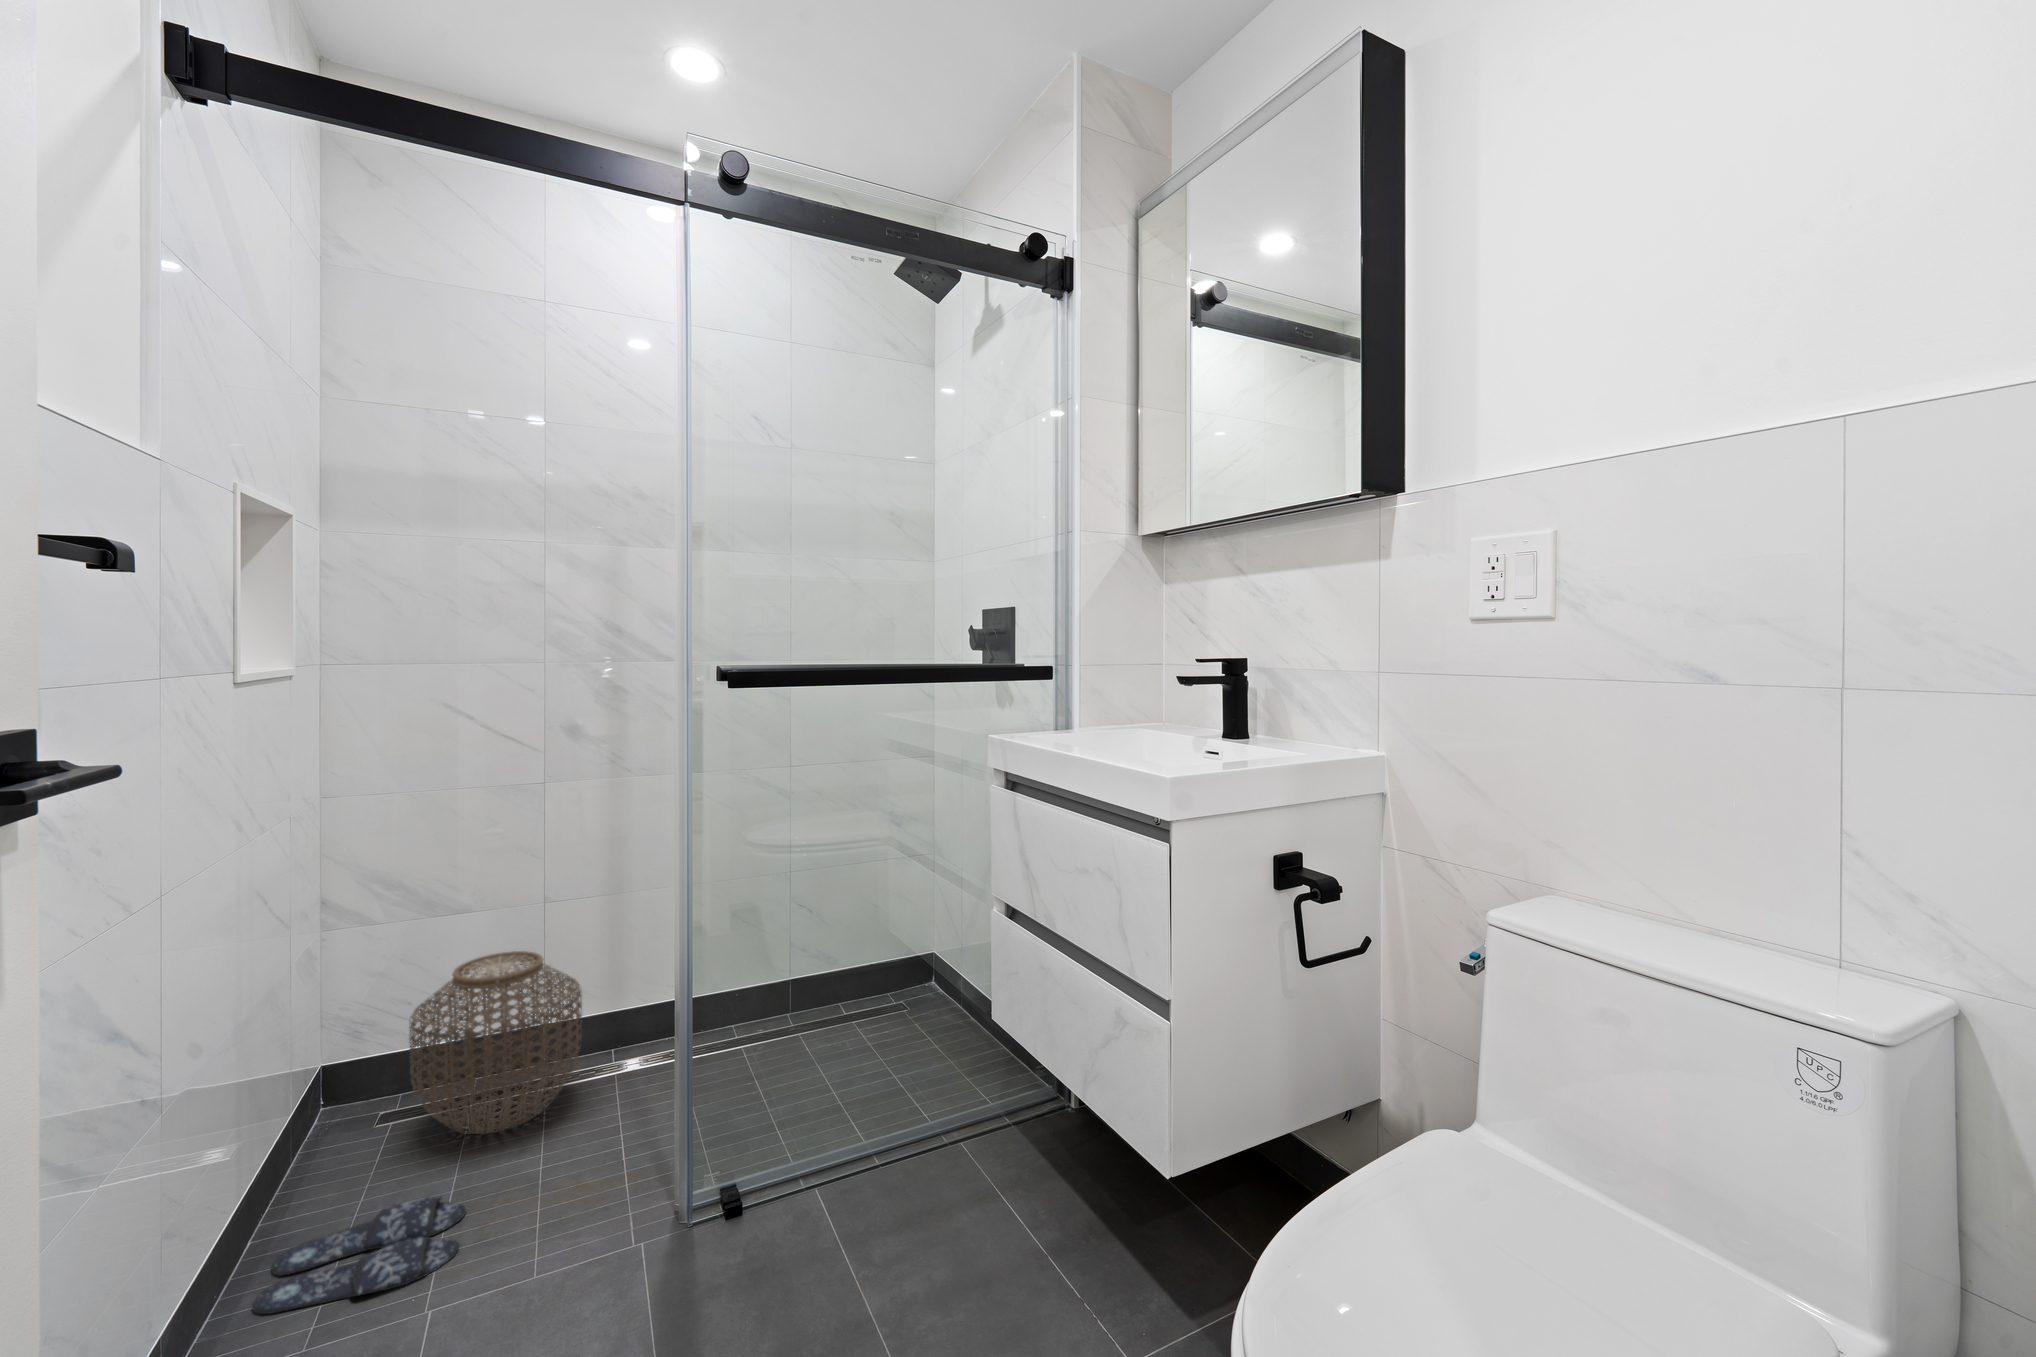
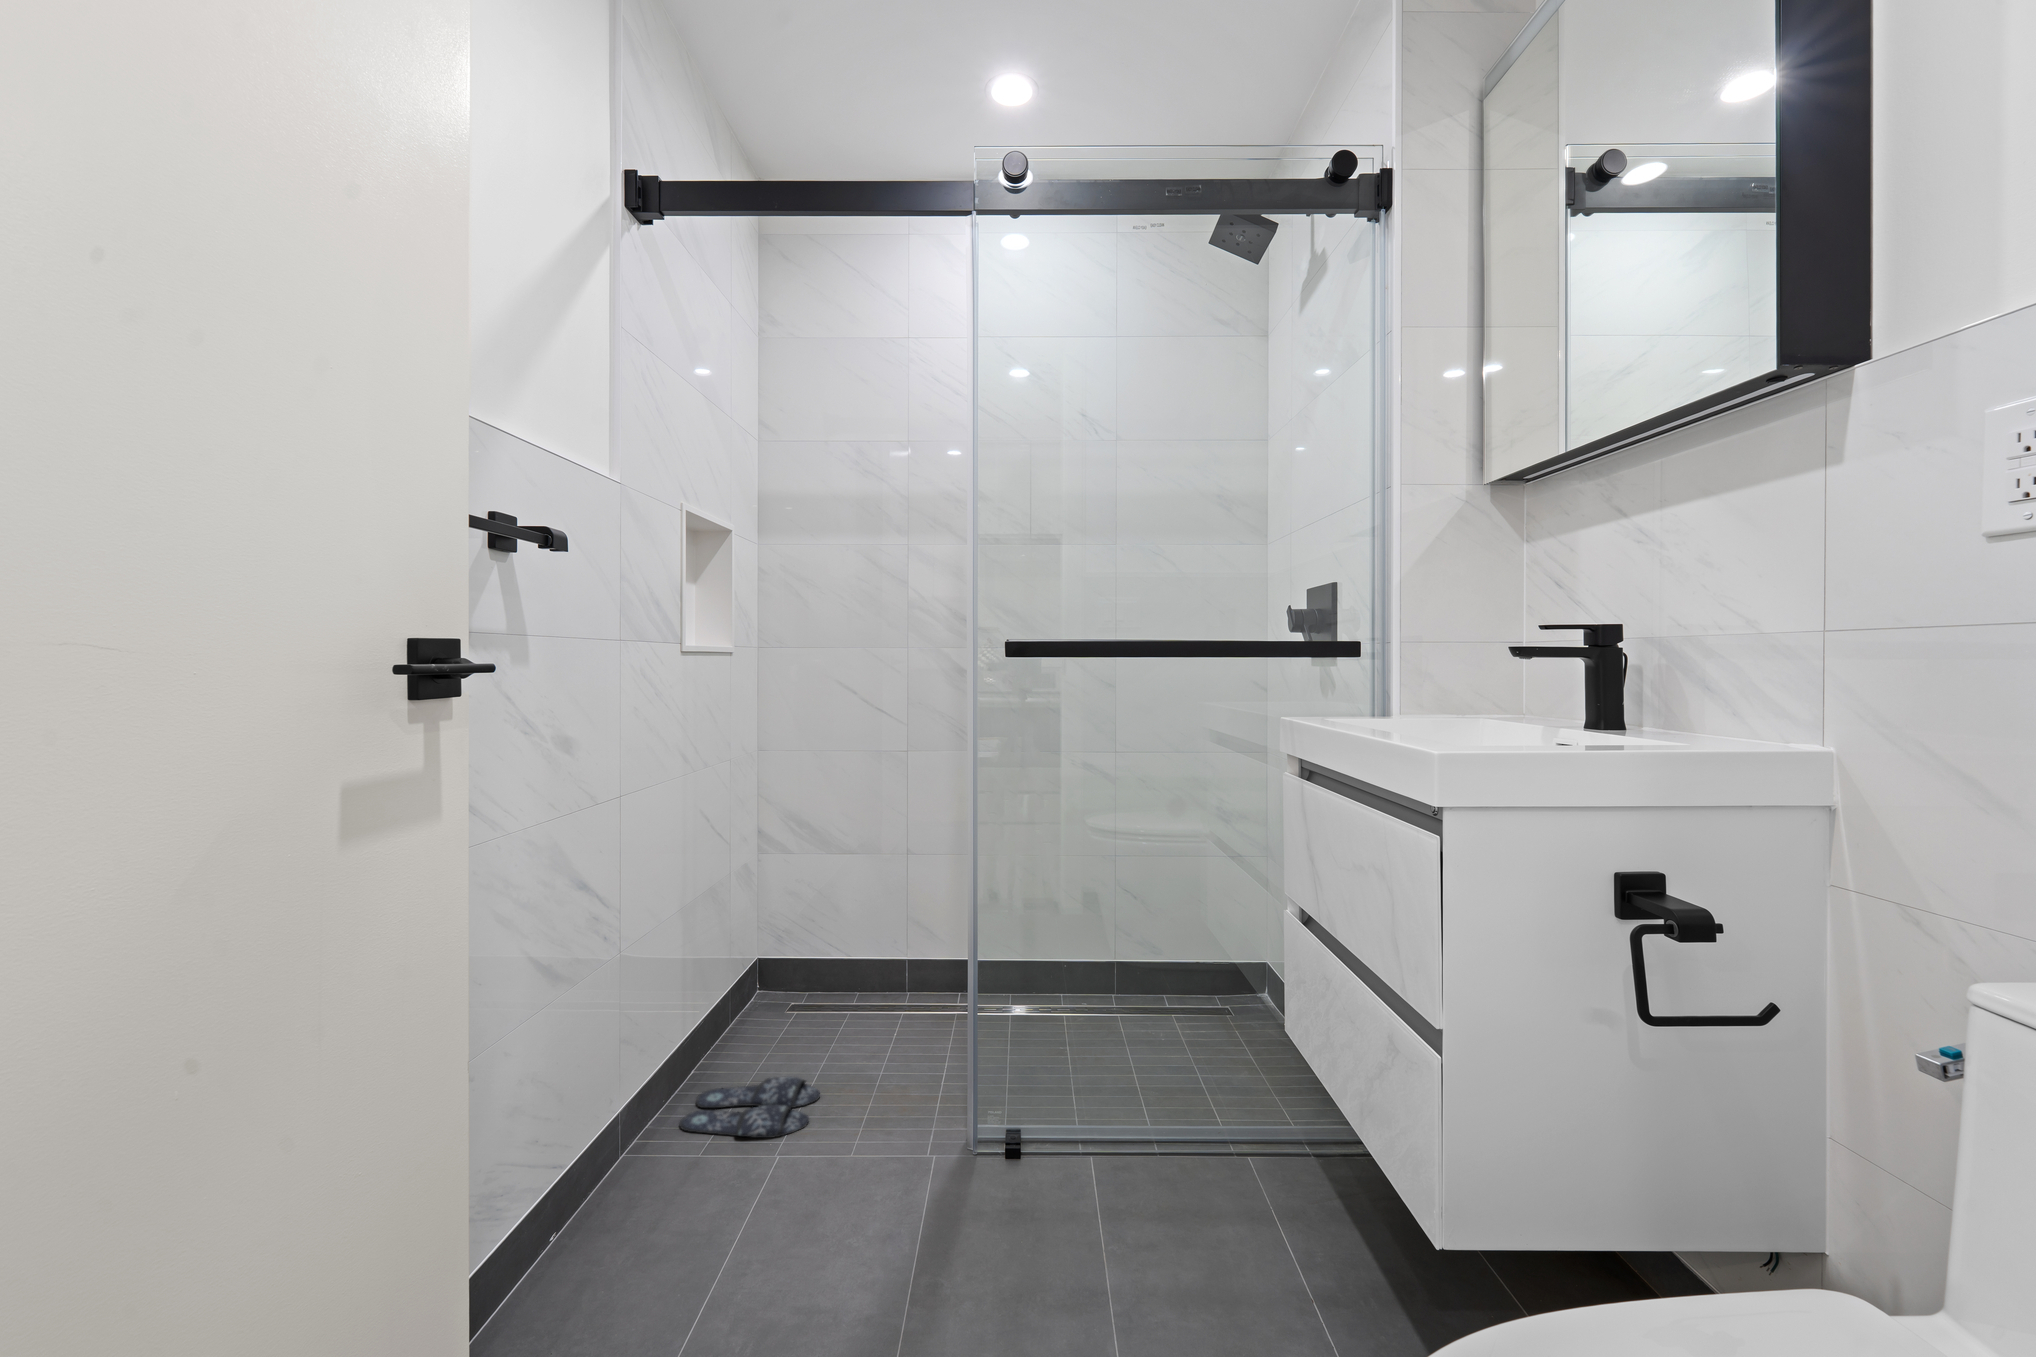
woven basket: present [409,951,582,1134] -> none [798,892,923,1041]

